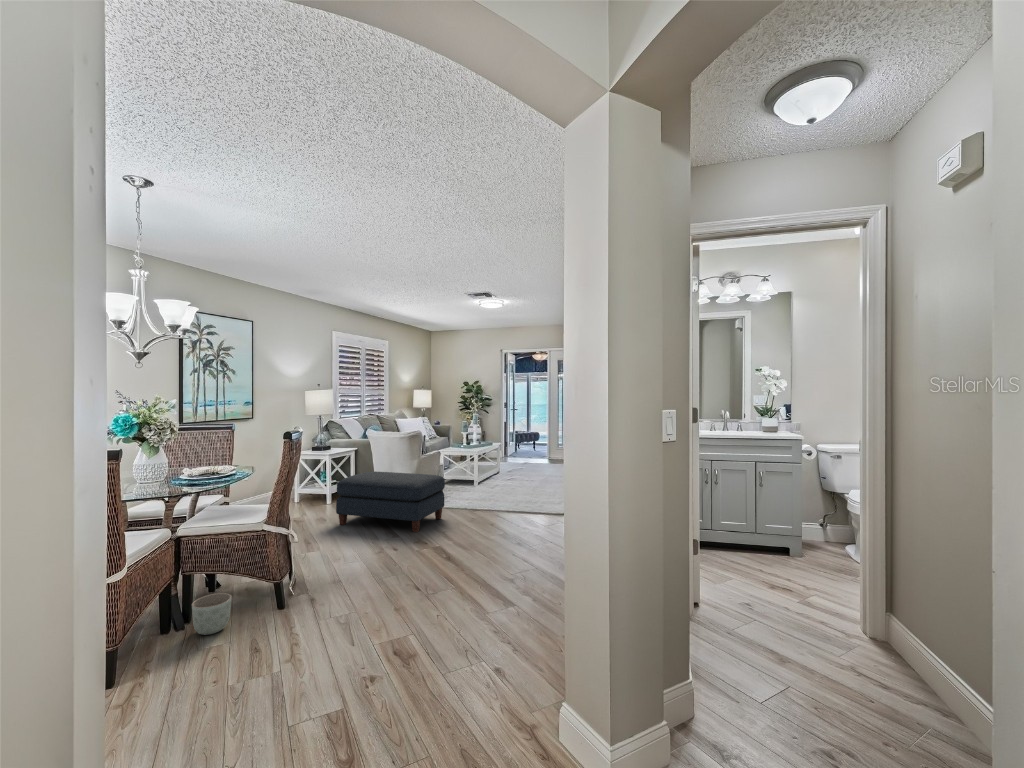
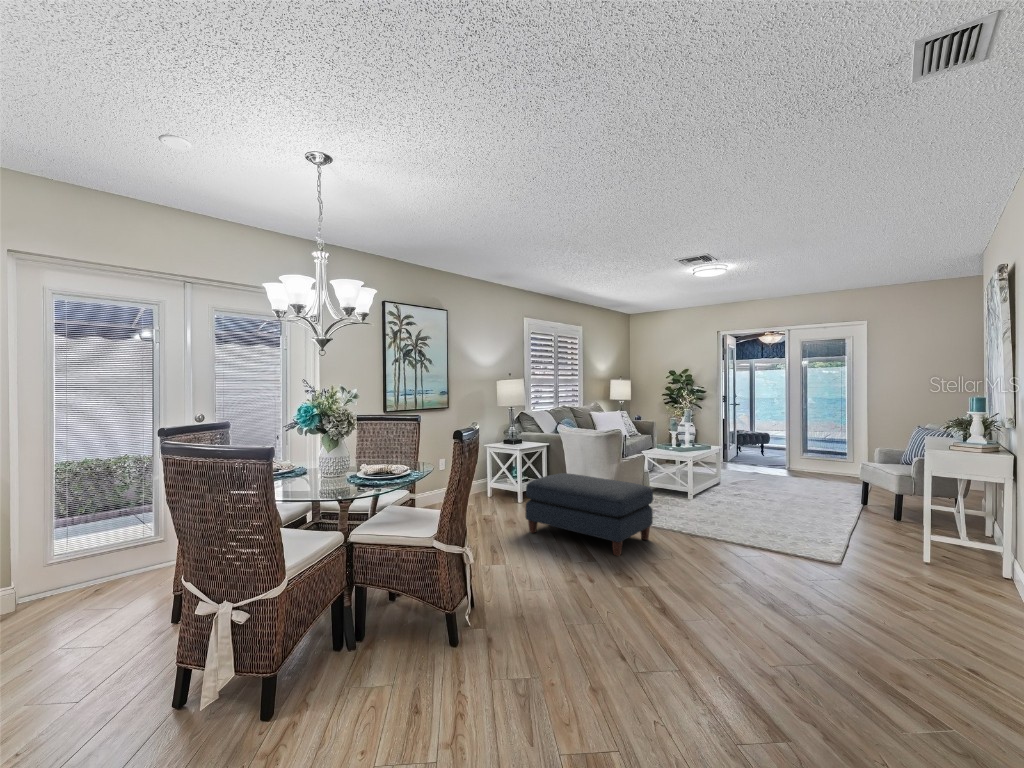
planter: present [192,593,232,635] -> none [354,618,396,670]

